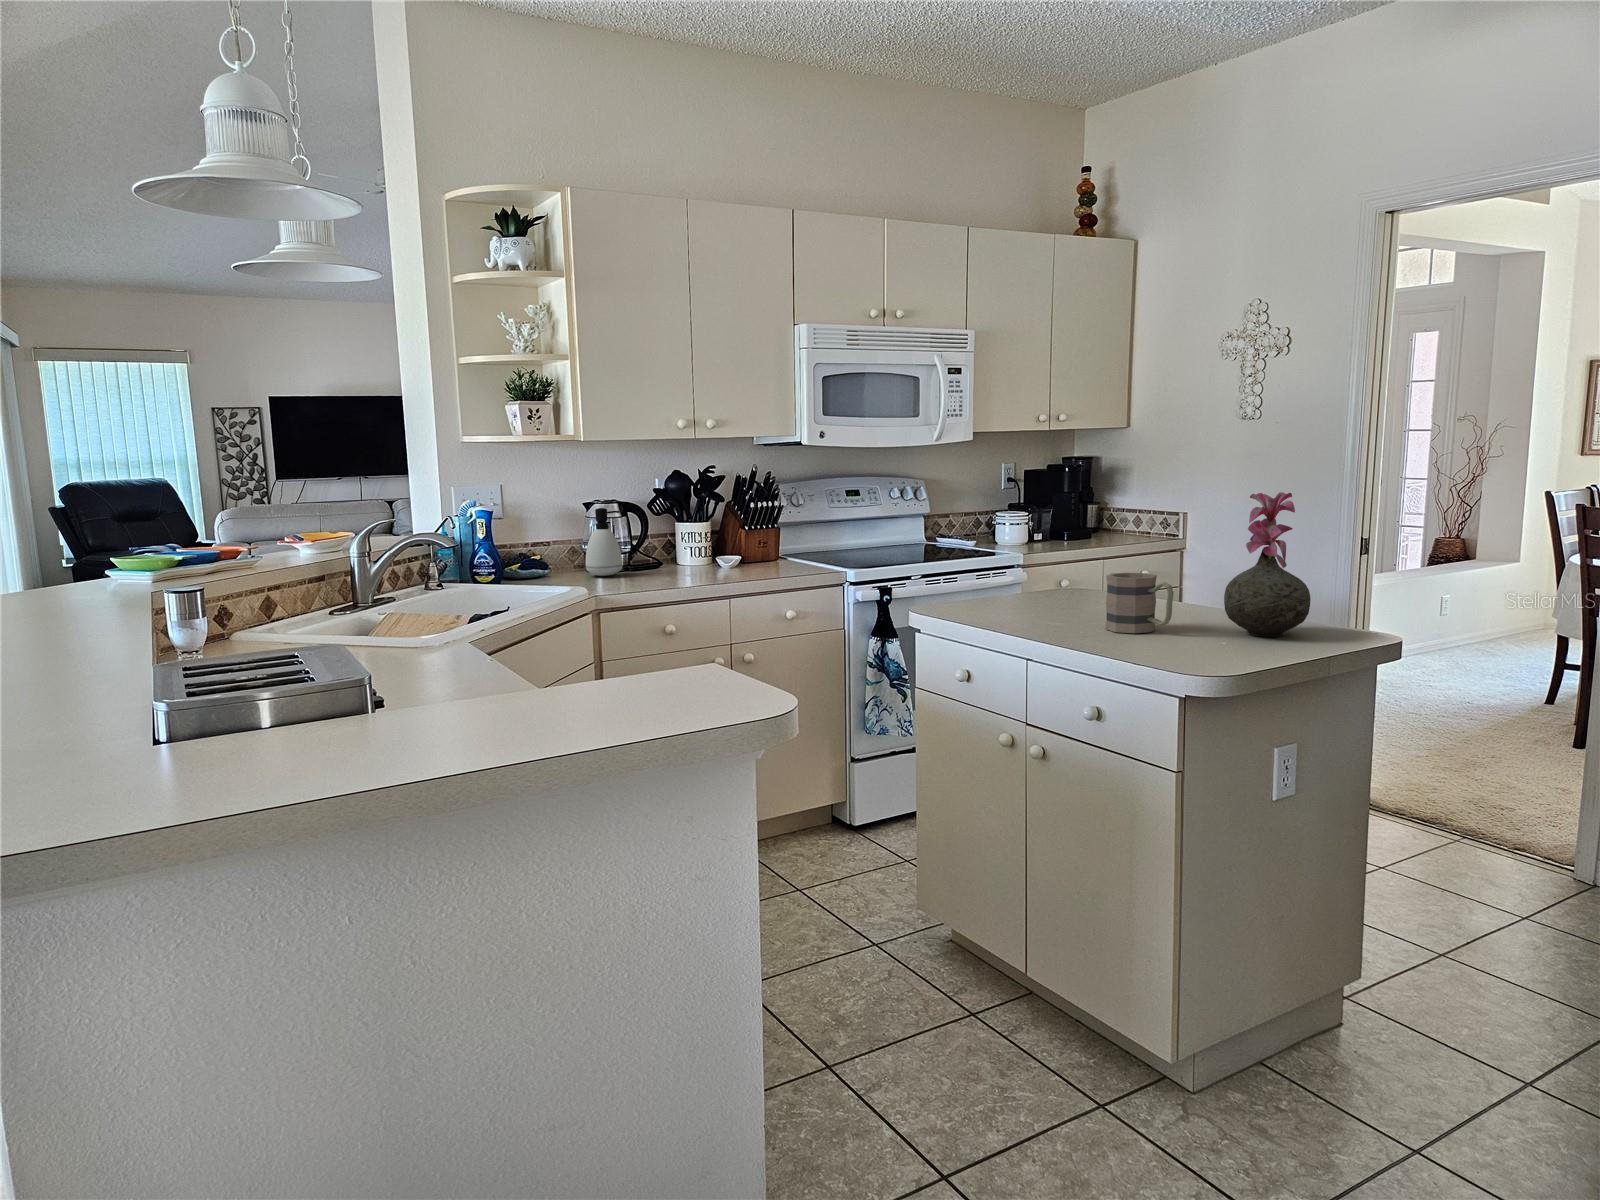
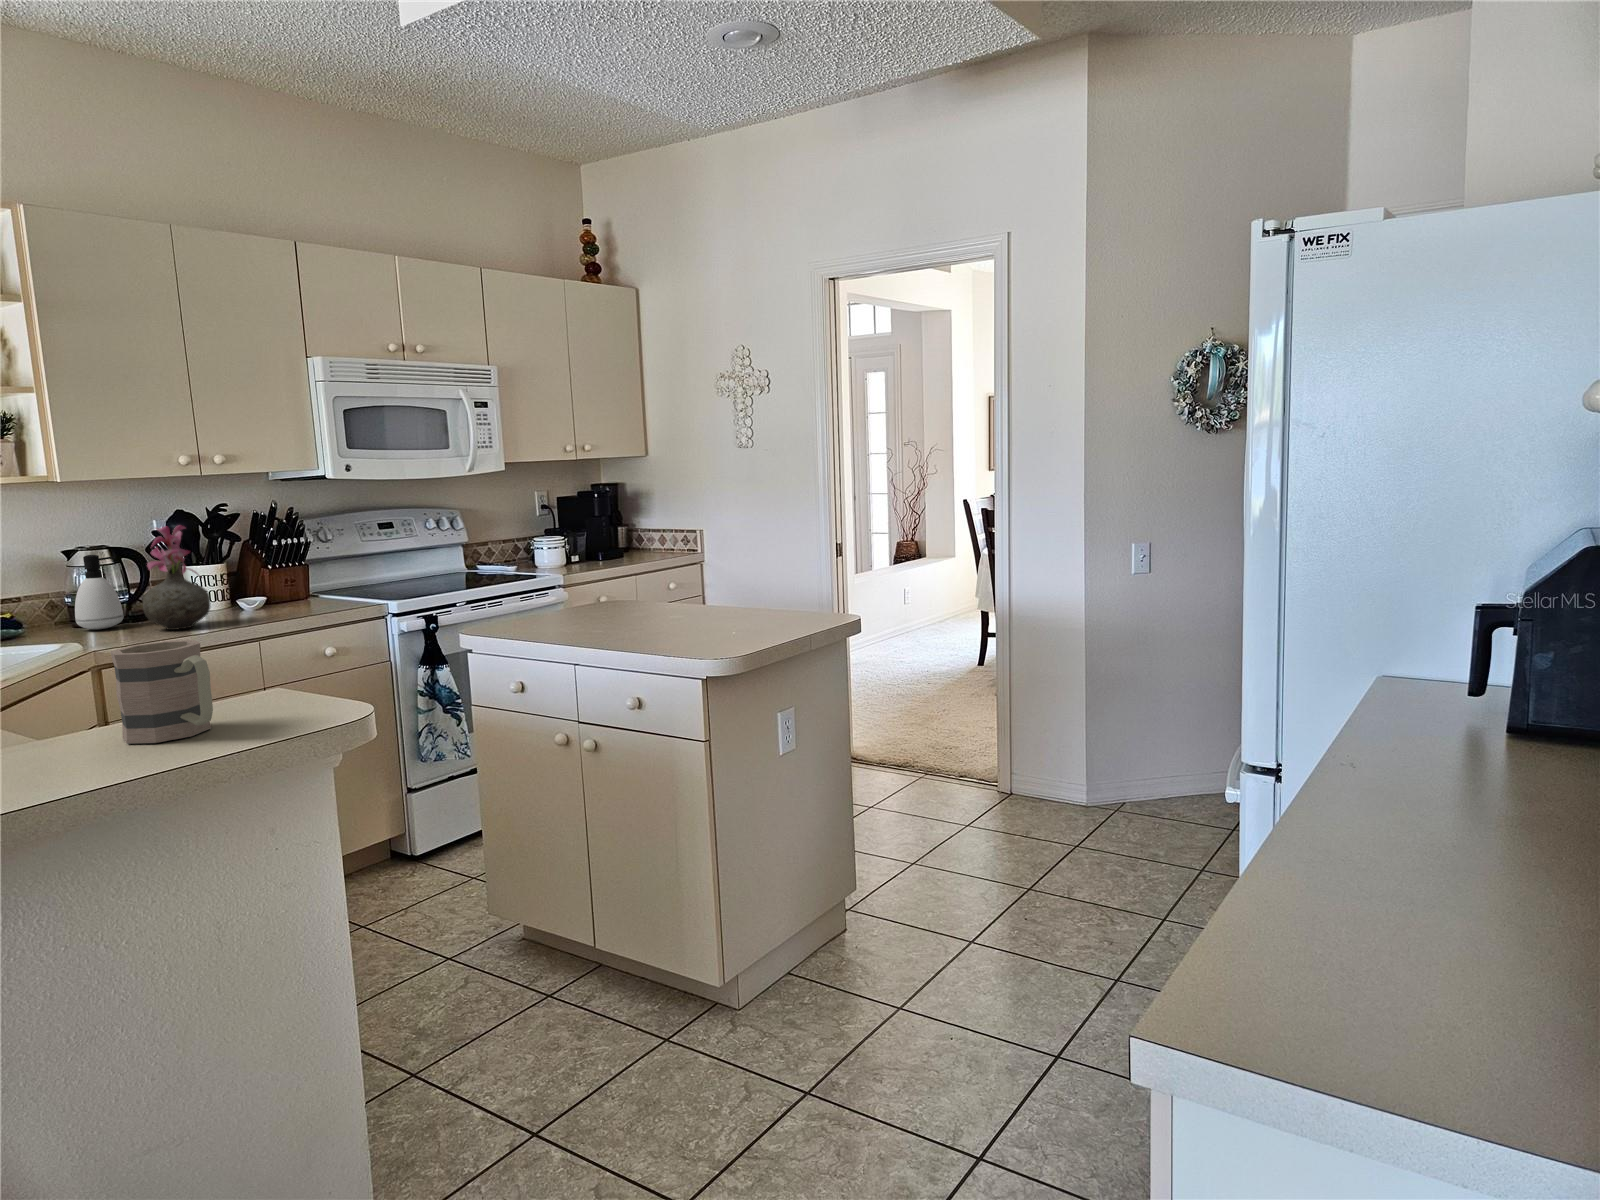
vase: present [1224,492,1311,636] -> present [143,525,210,630]
mug: present [1105,573,1174,633] -> present [110,640,213,744]

